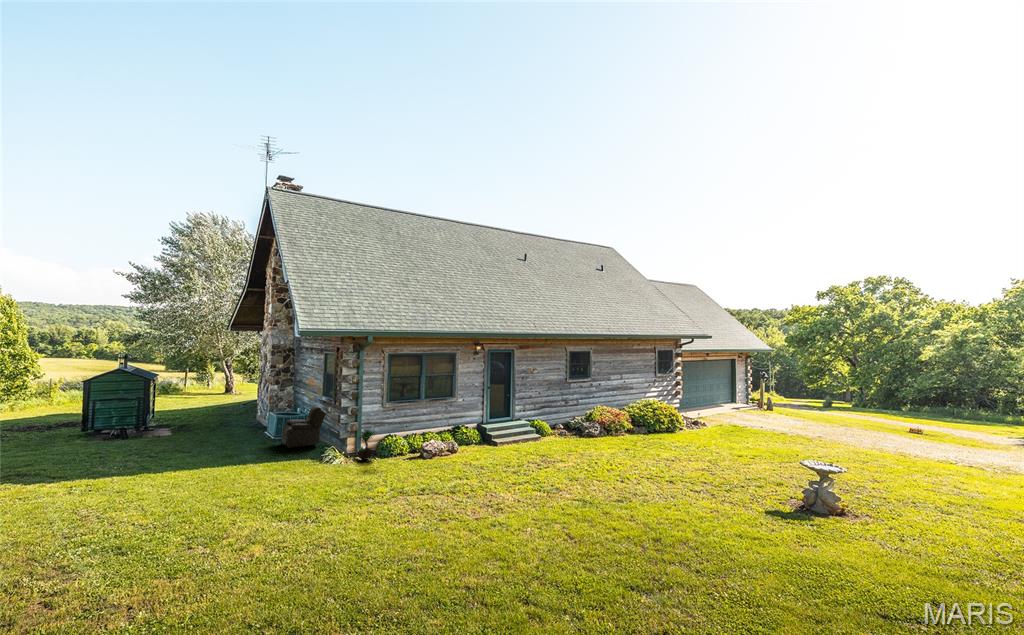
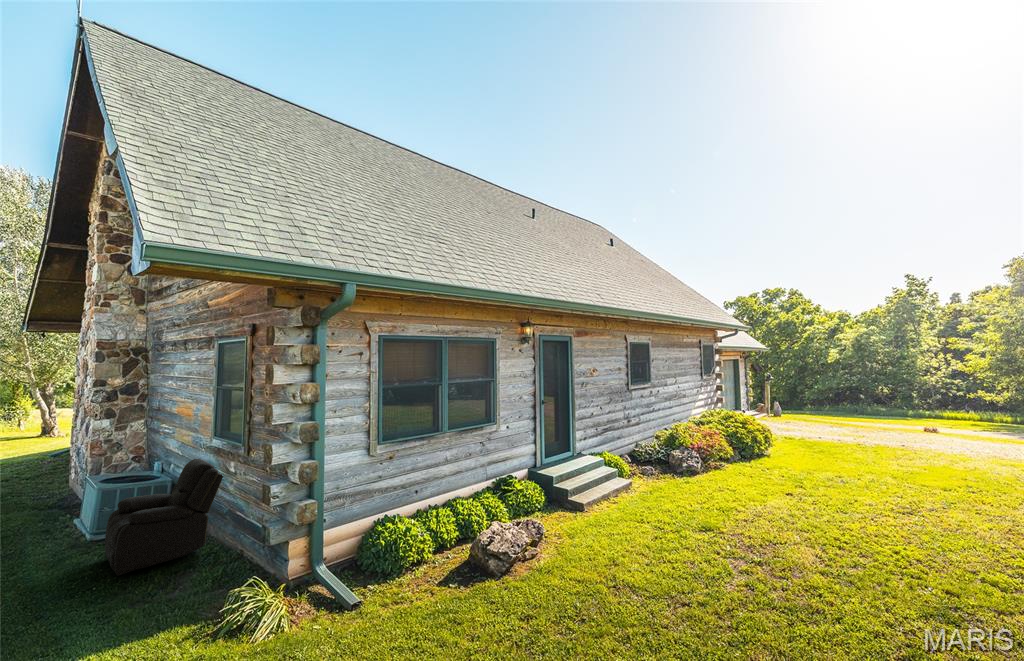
potted tree: present [357,430,374,460] -> none [316,510,367,595]

